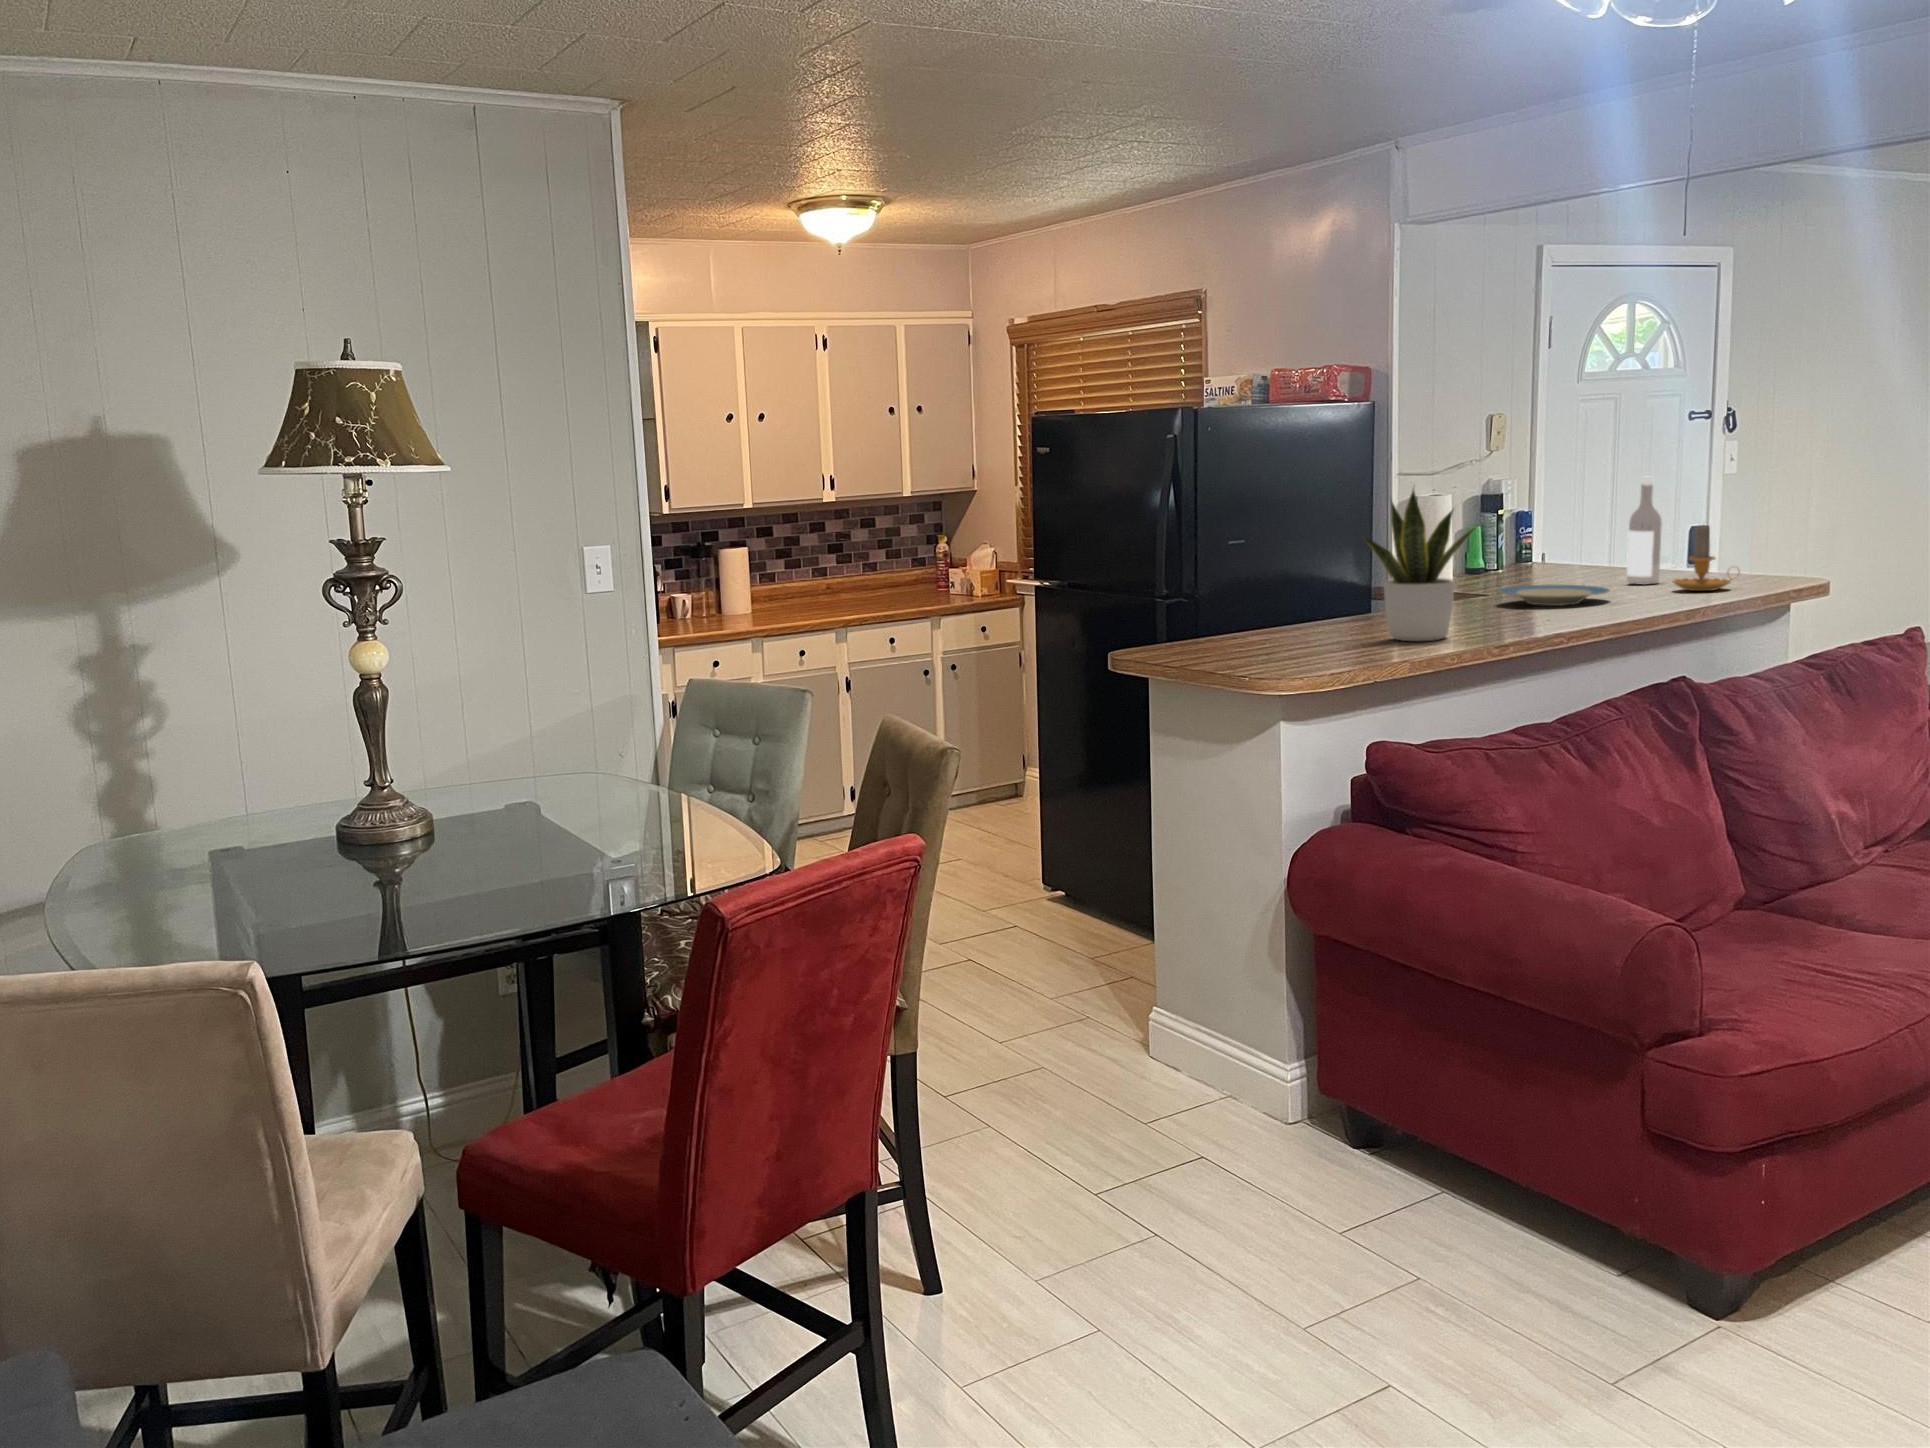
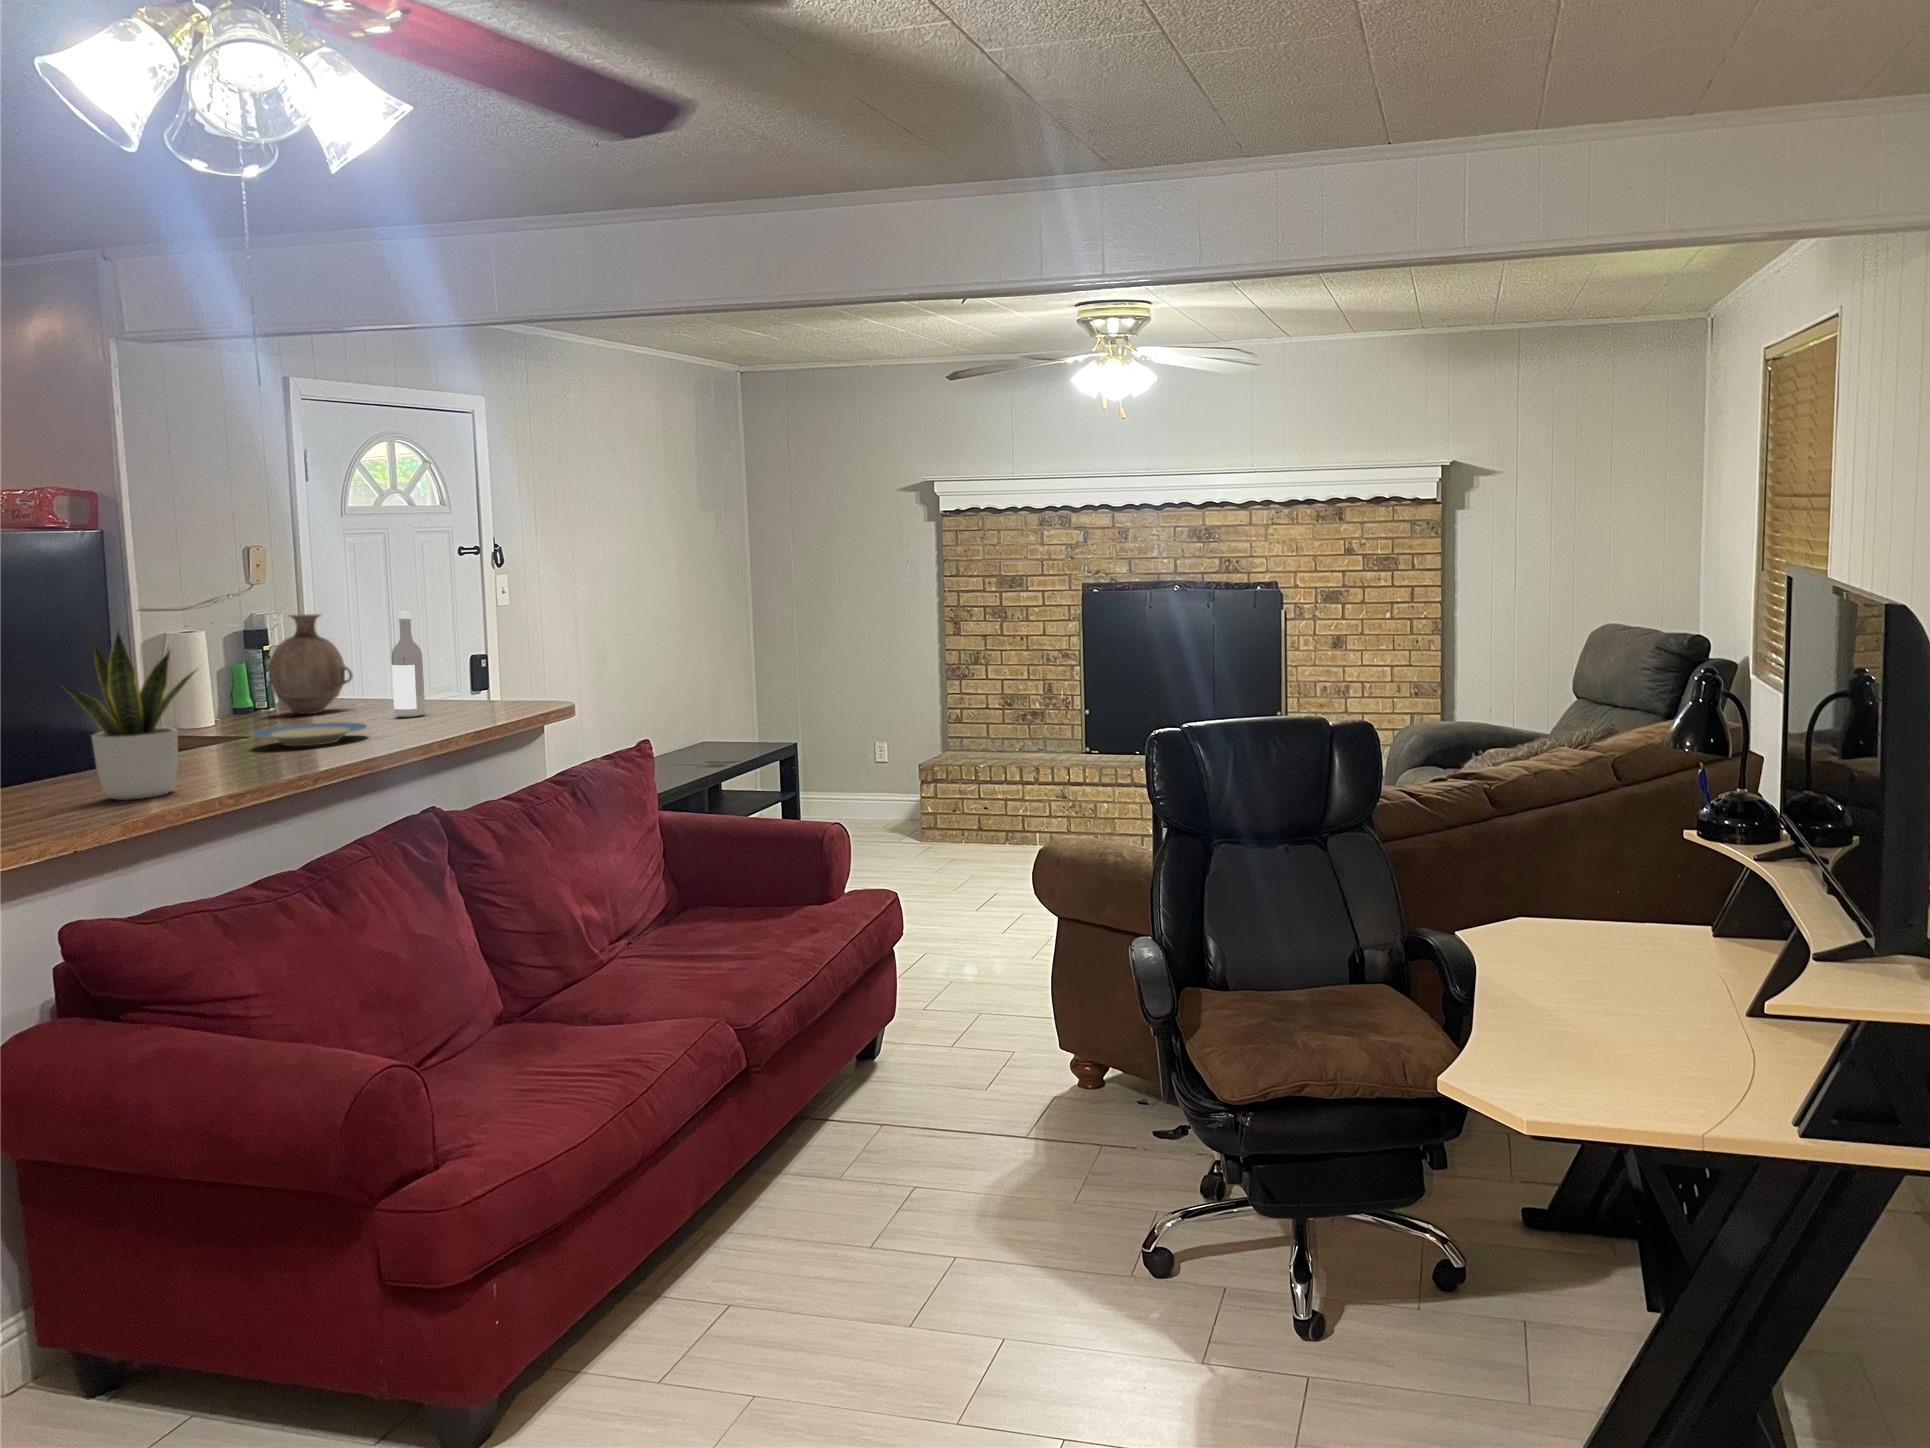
vase: none [1494,480,1580,576] -> present [266,614,353,714]
candle: present [1673,525,1738,591] -> none [431,654,493,721]

